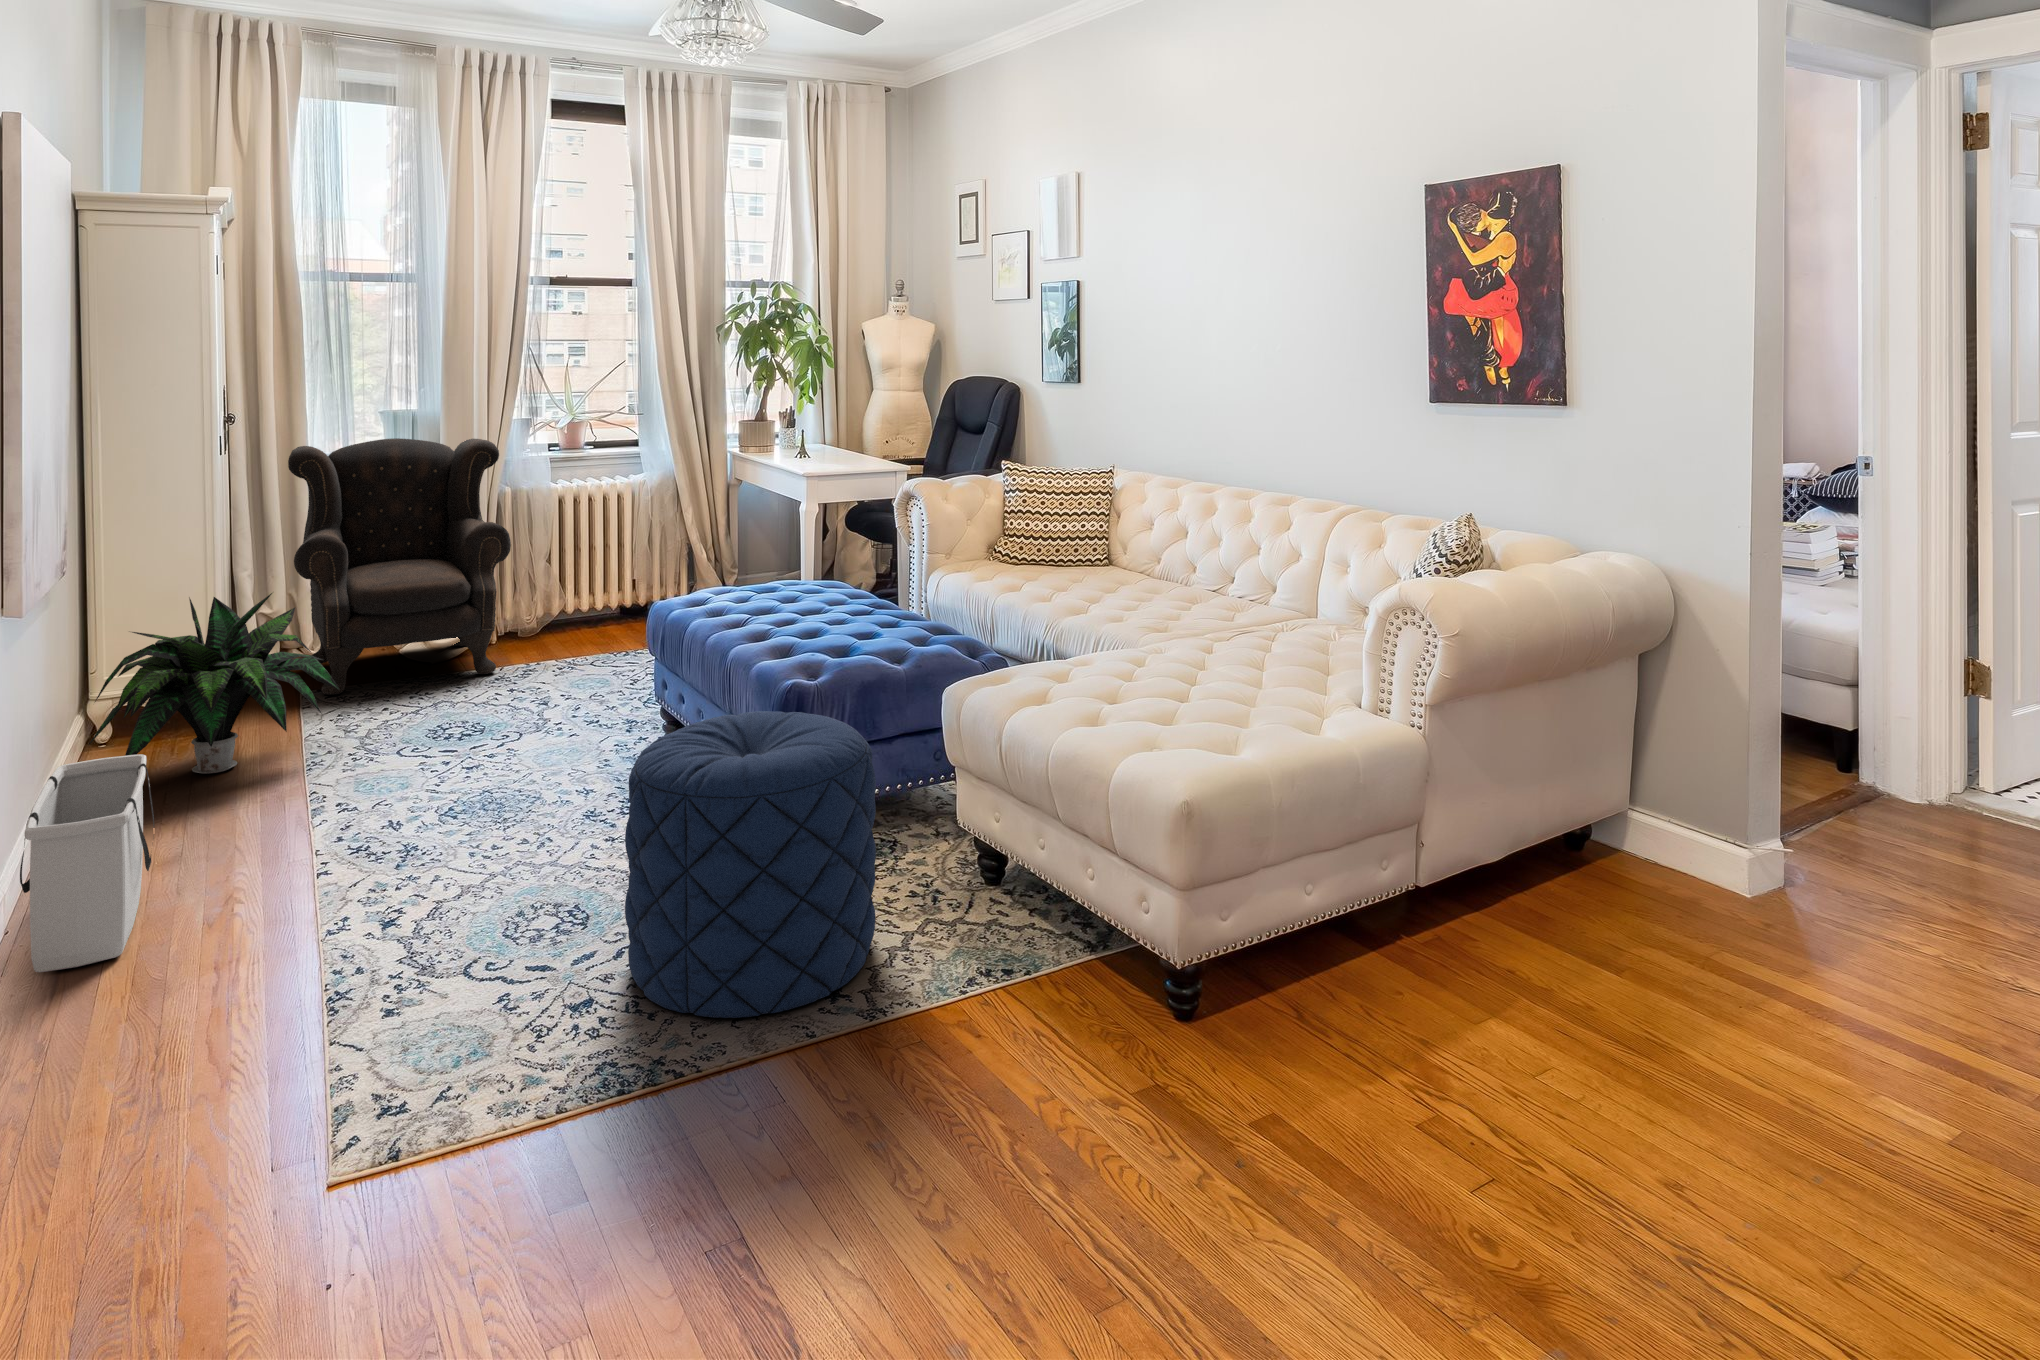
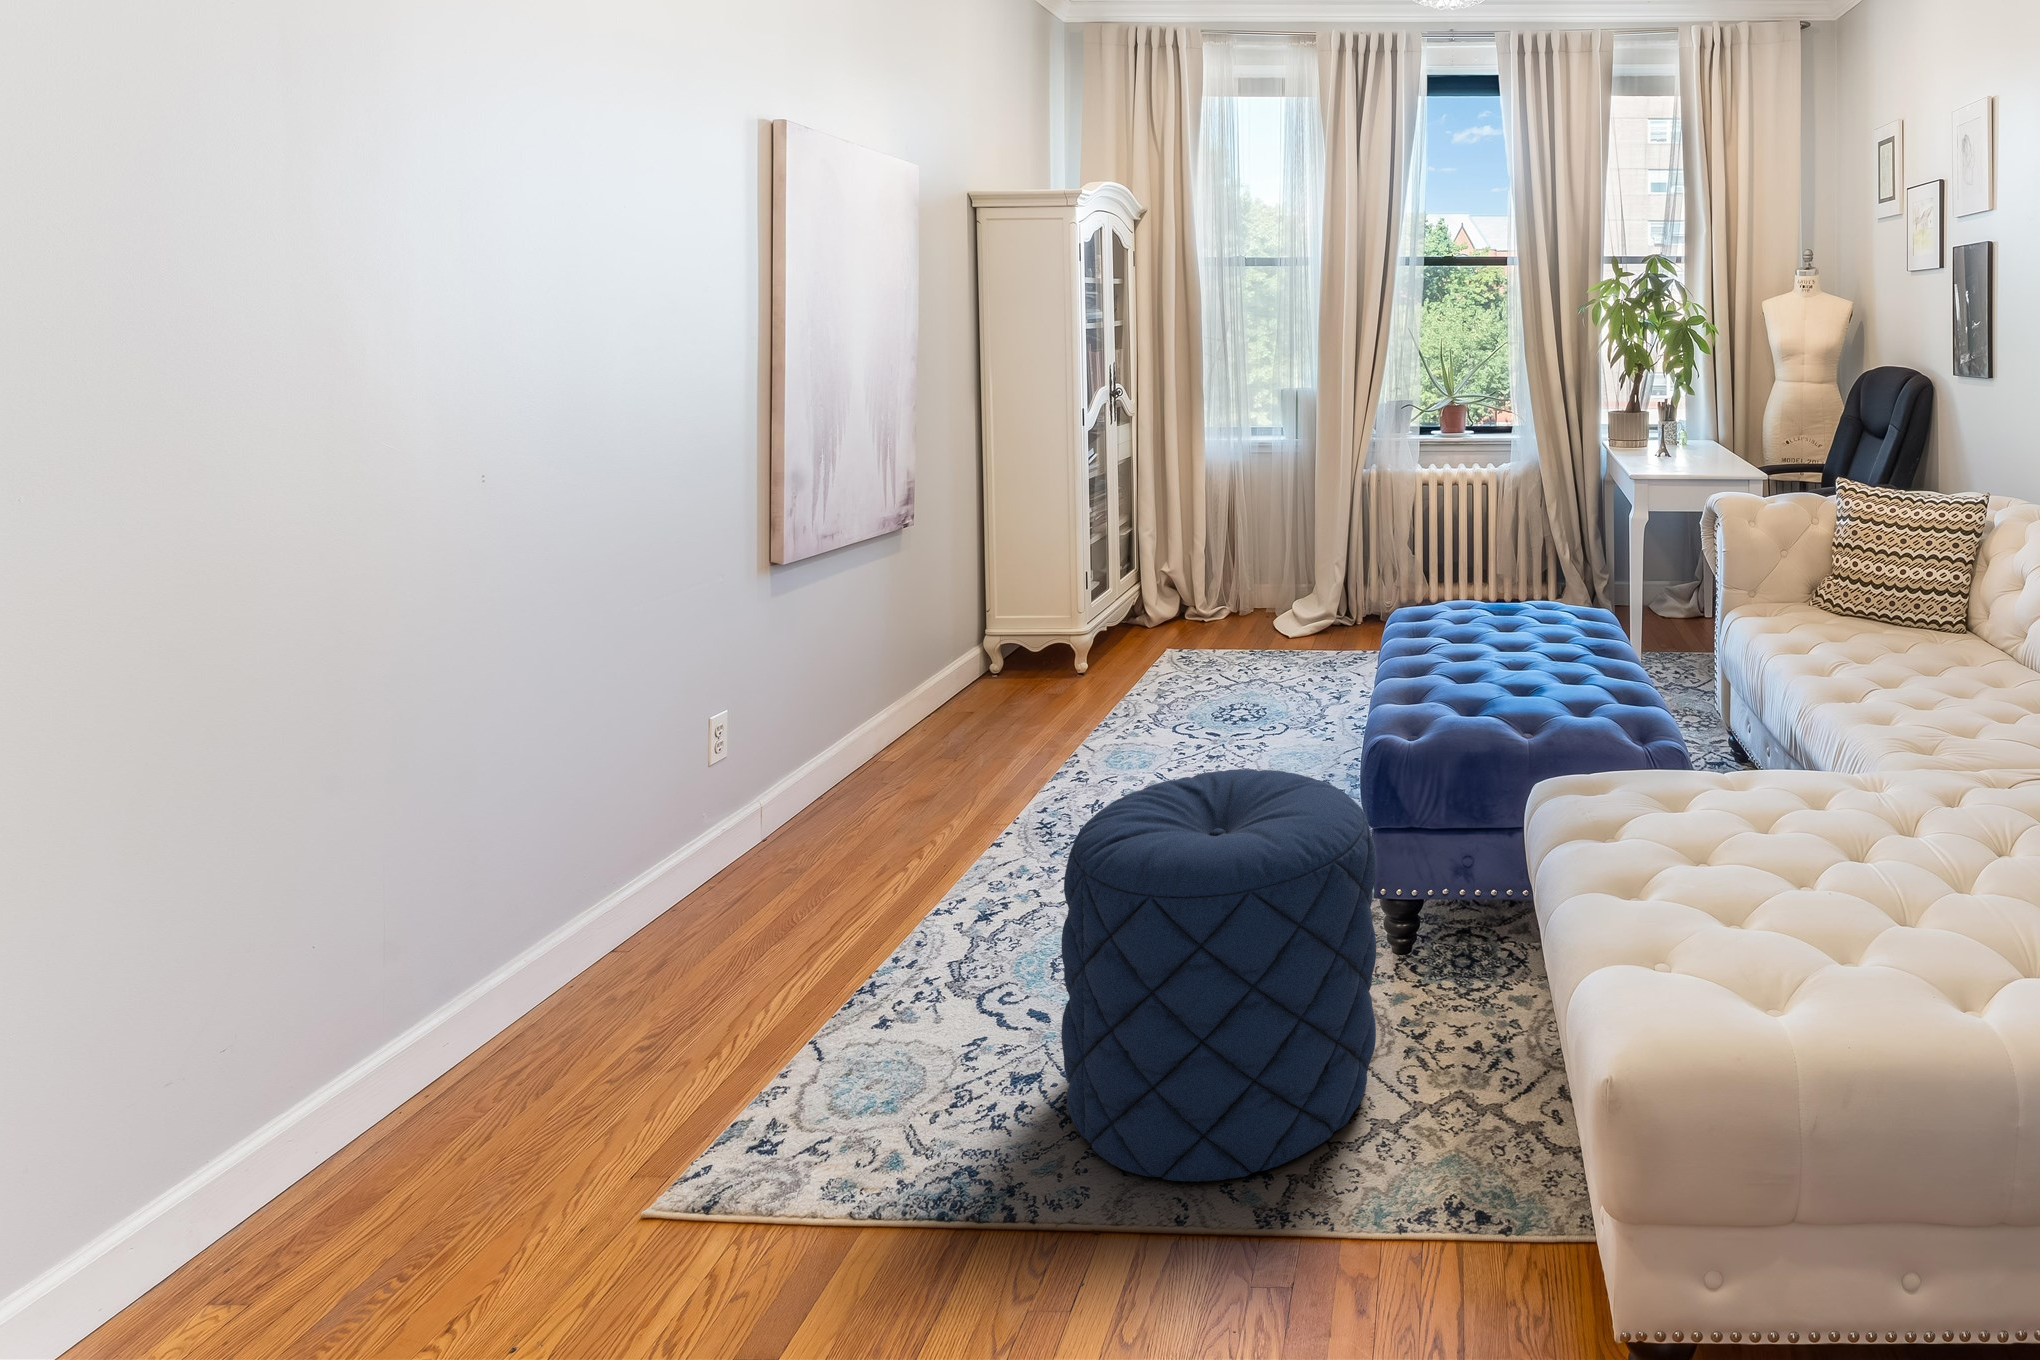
armchair: present [288,438,511,695] -> none [1161,417,1357,654]
potted plant: present [89,593,340,774] -> none [933,550,1138,717]
storage bin: present [20,754,154,972] -> none [695,696,870,894]

